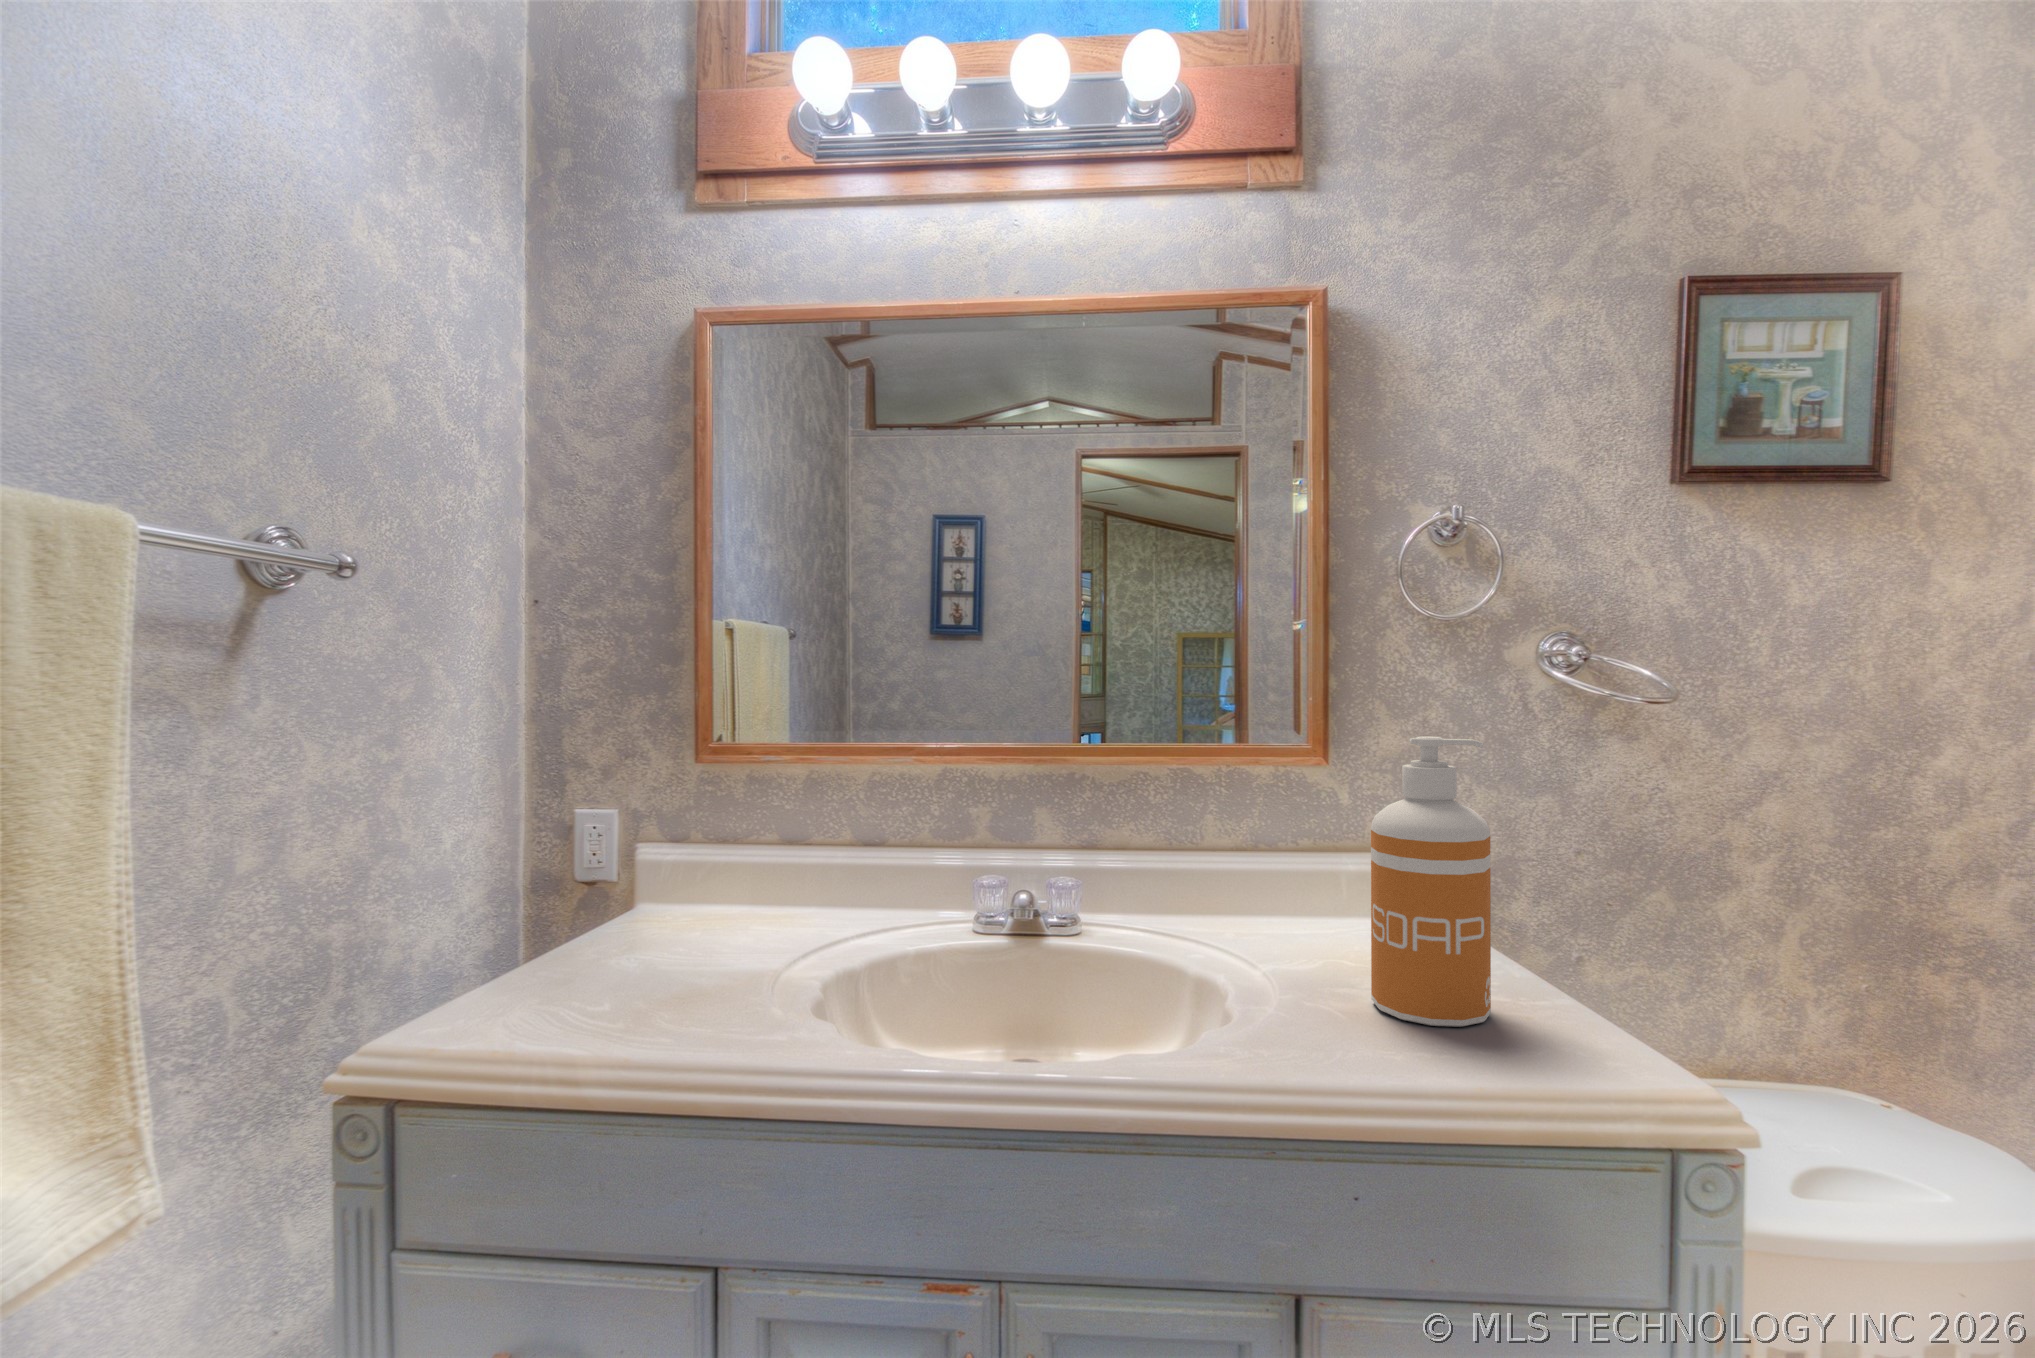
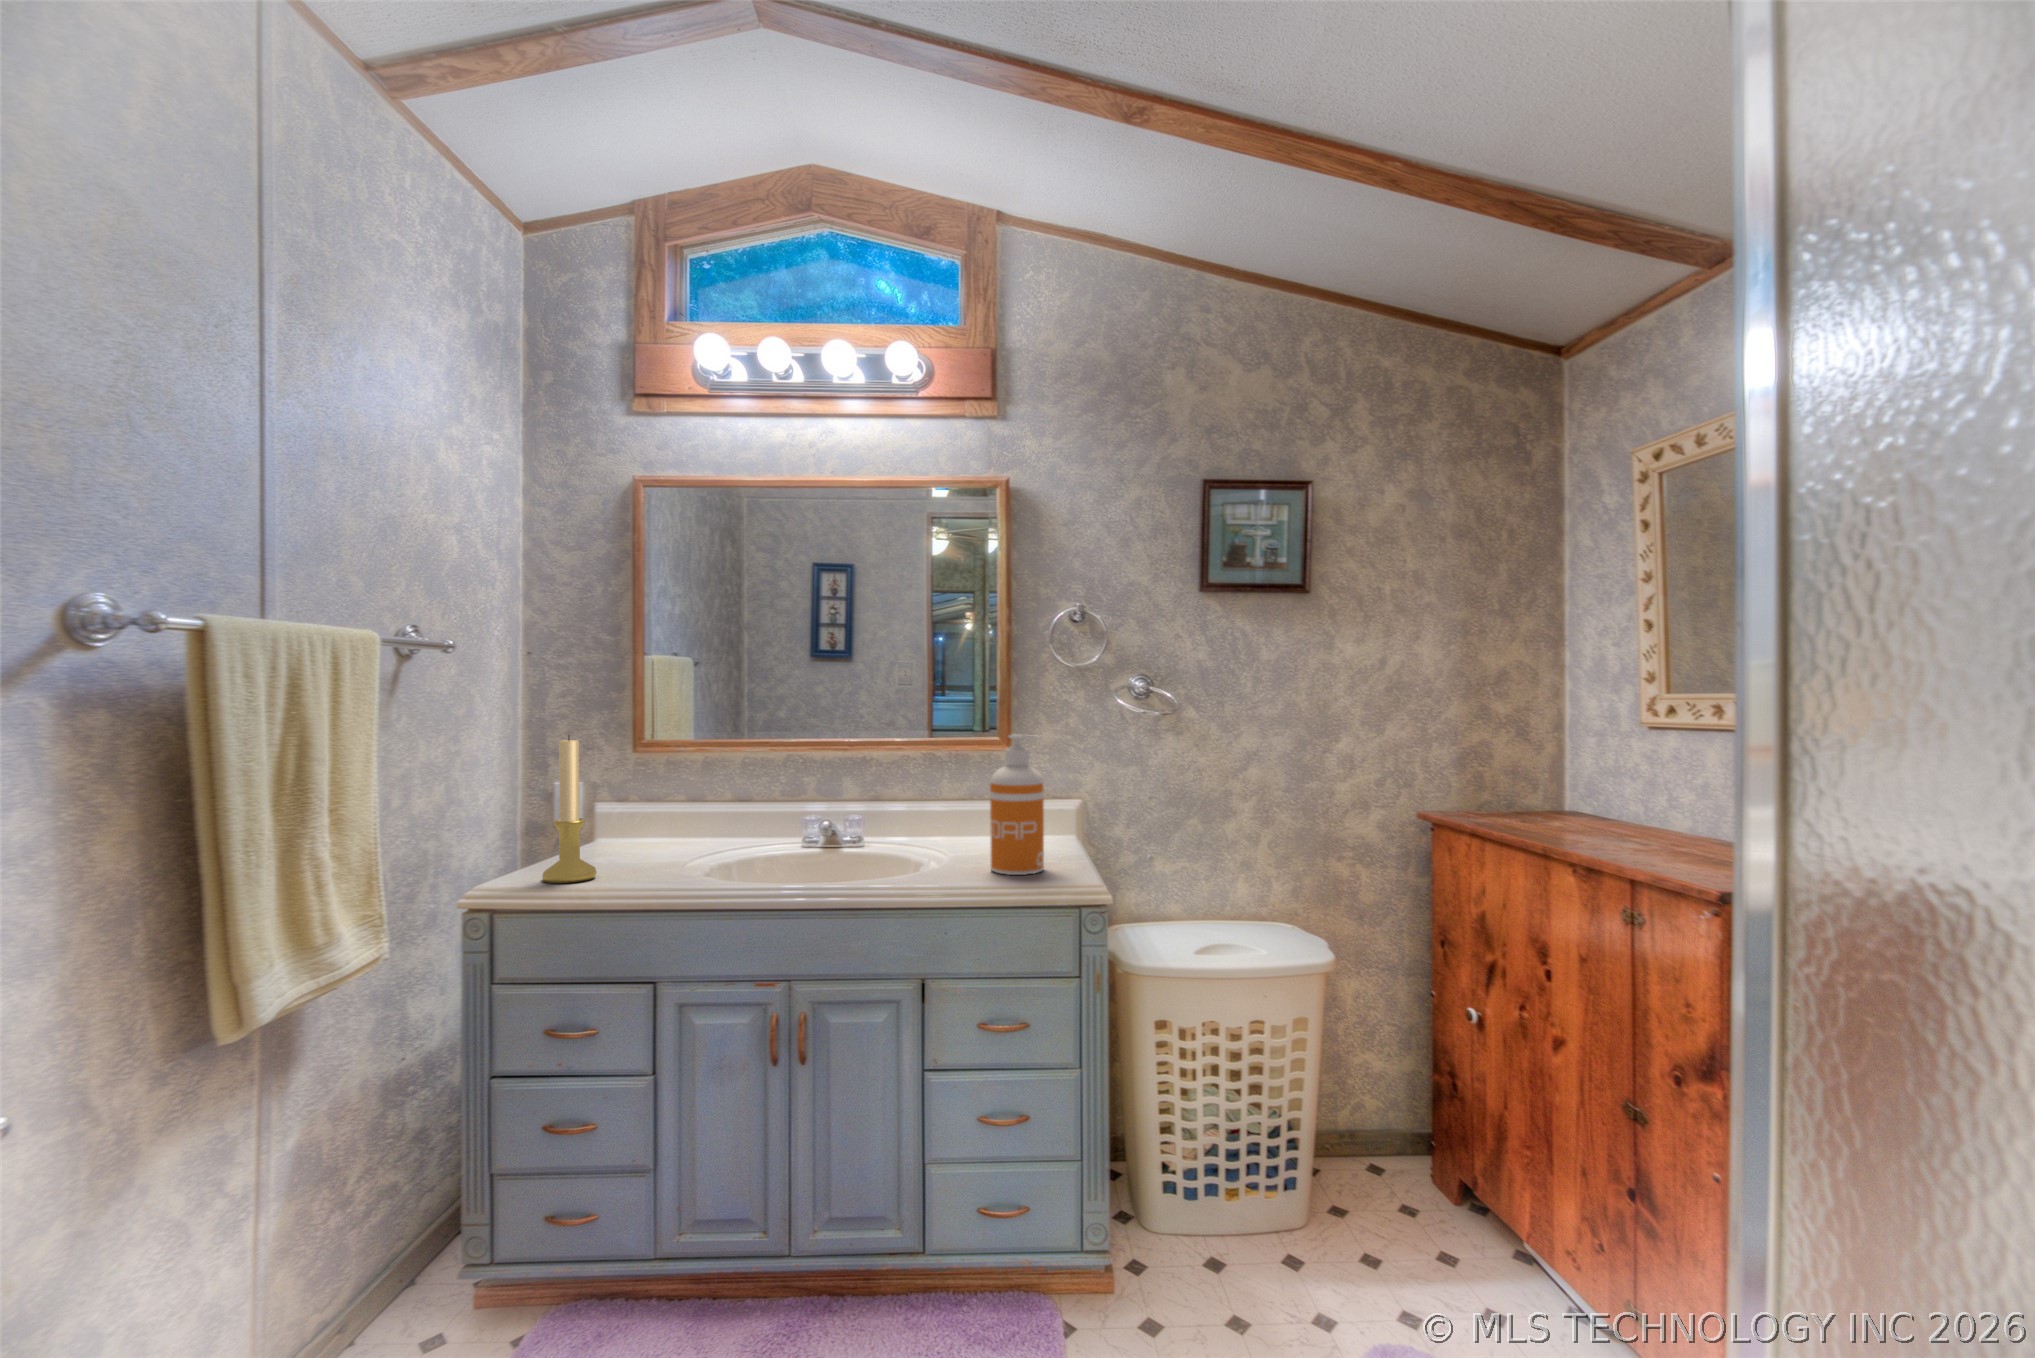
candle holder: none [509,734,615,1030] -> present [542,736,597,883]

